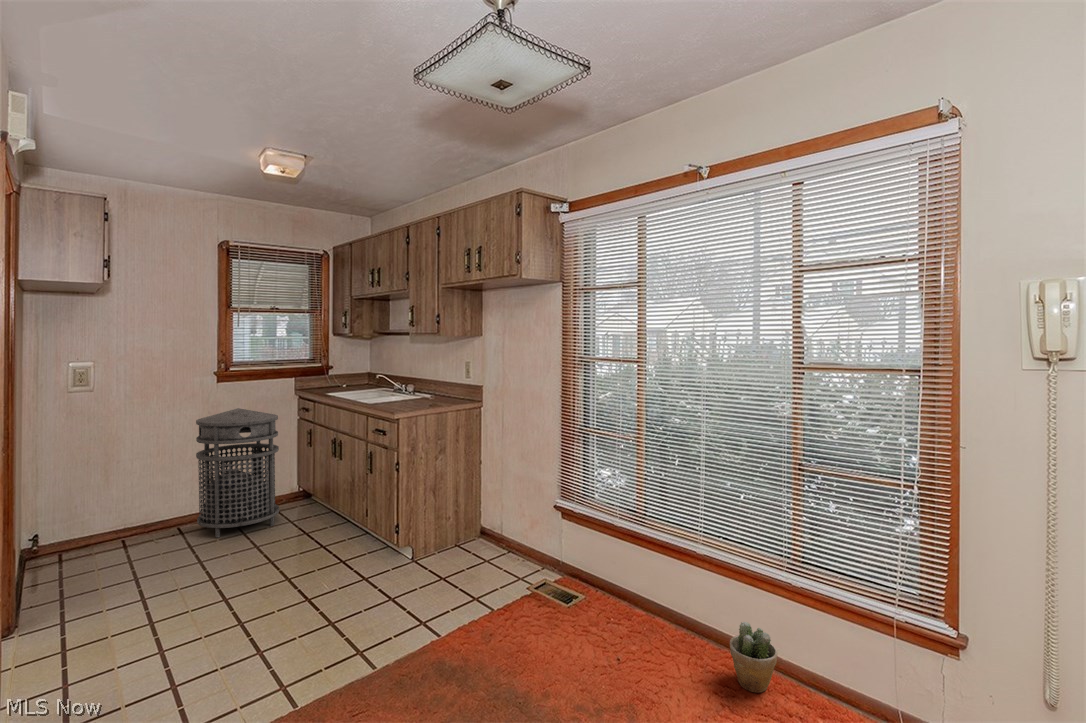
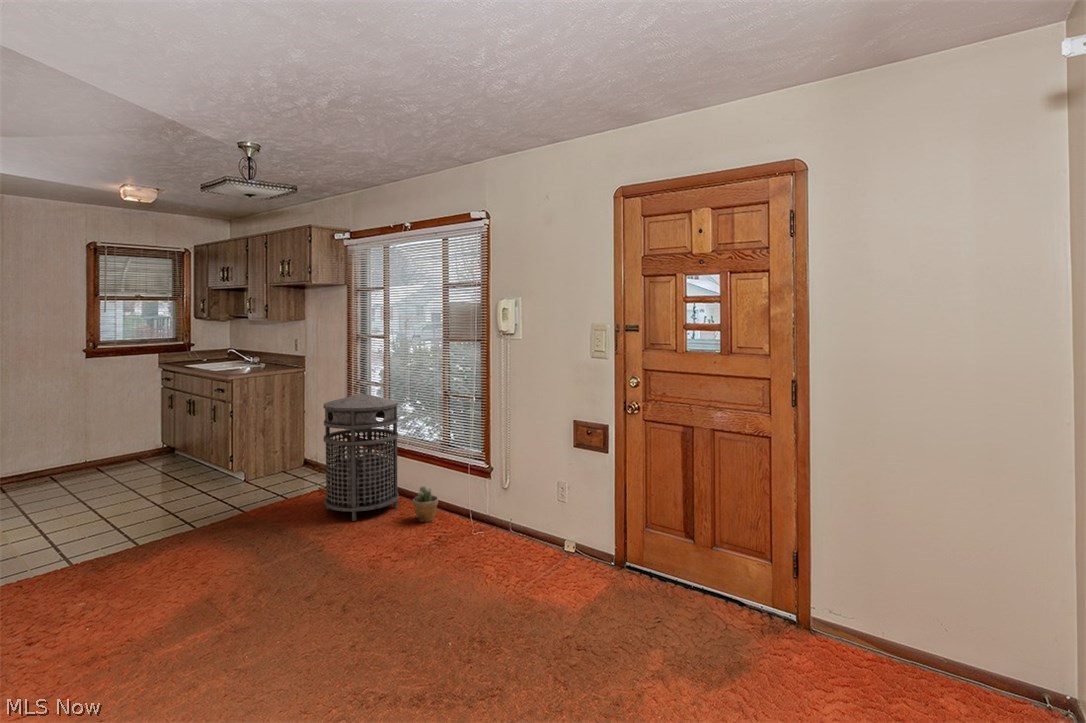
trash can: present [196,408,279,538] -> present [323,393,399,521]

